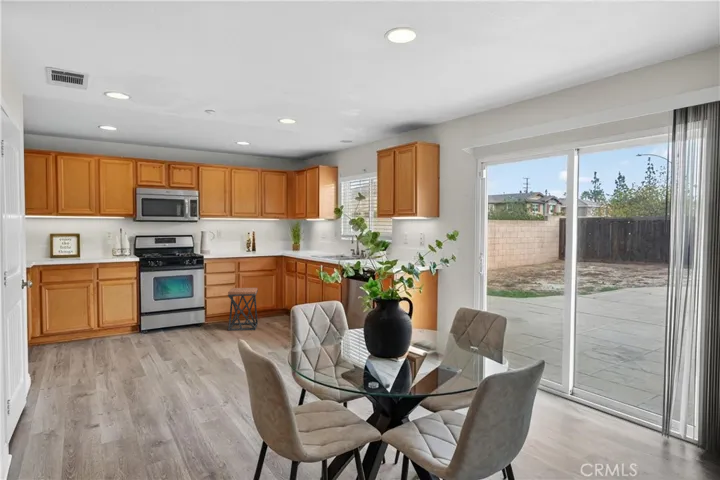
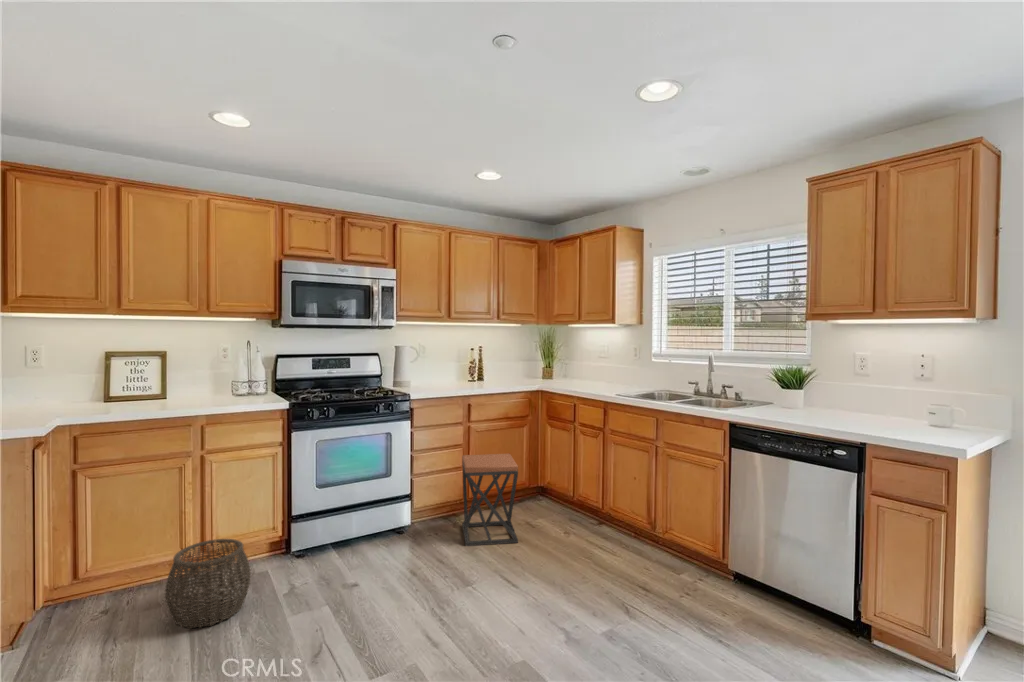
woven basket: none [82,317,120,350] -> present [165,539,251,629]

